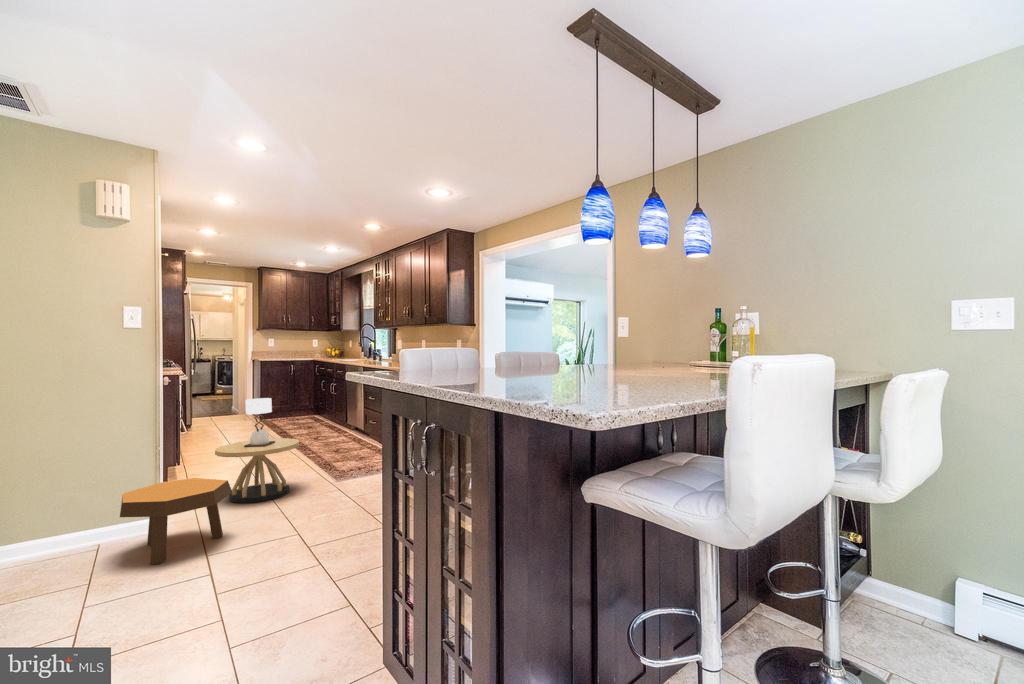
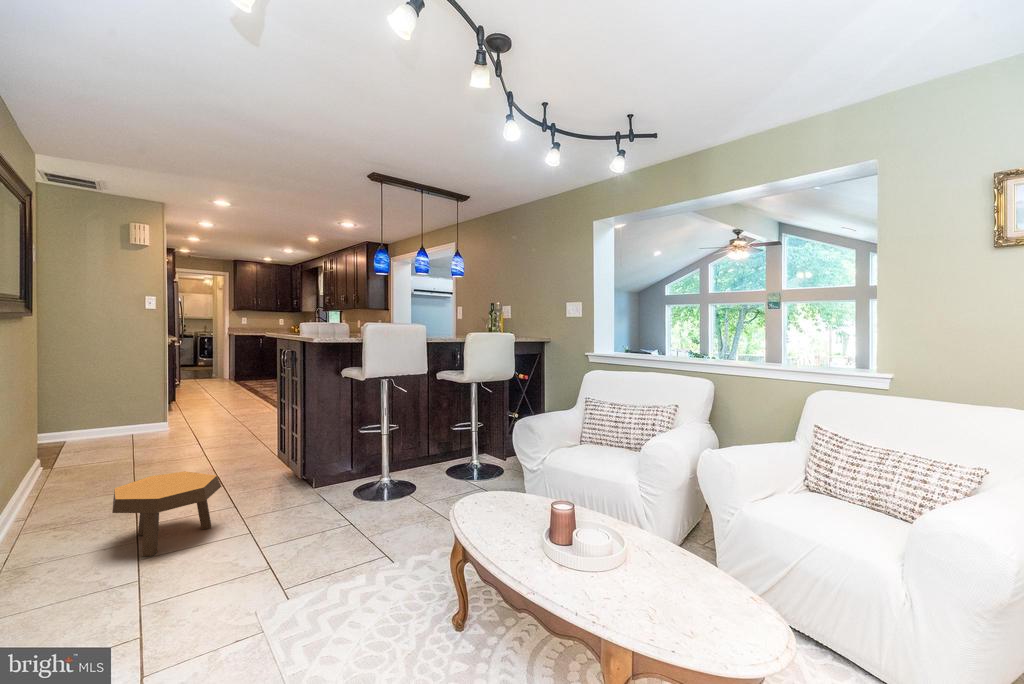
side table: present [215,398,299,503] -> none [203,392,284,491]

